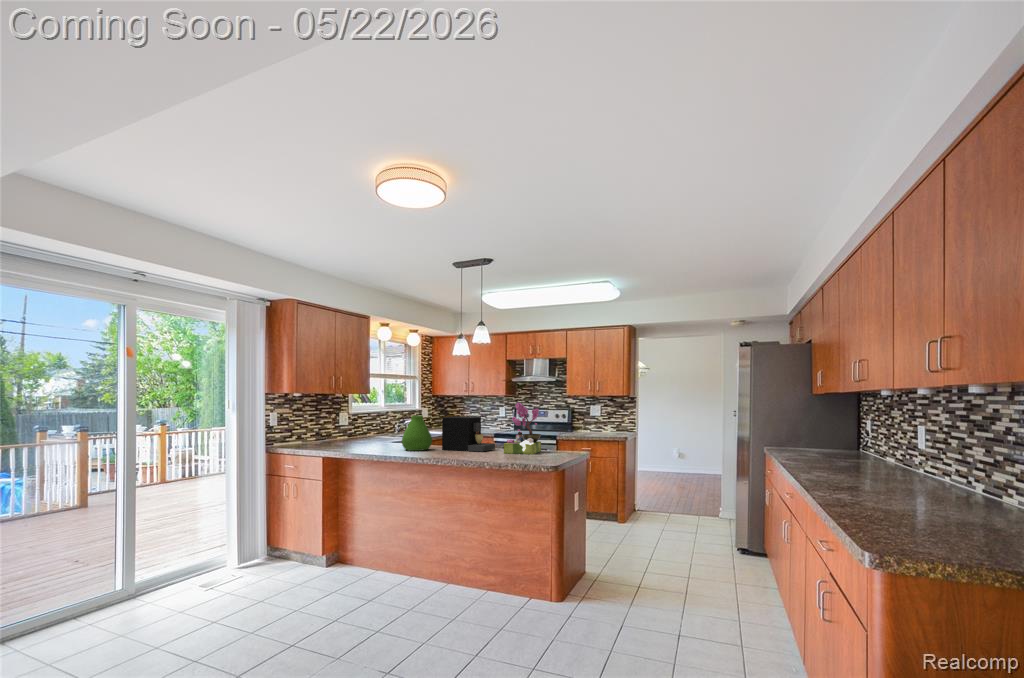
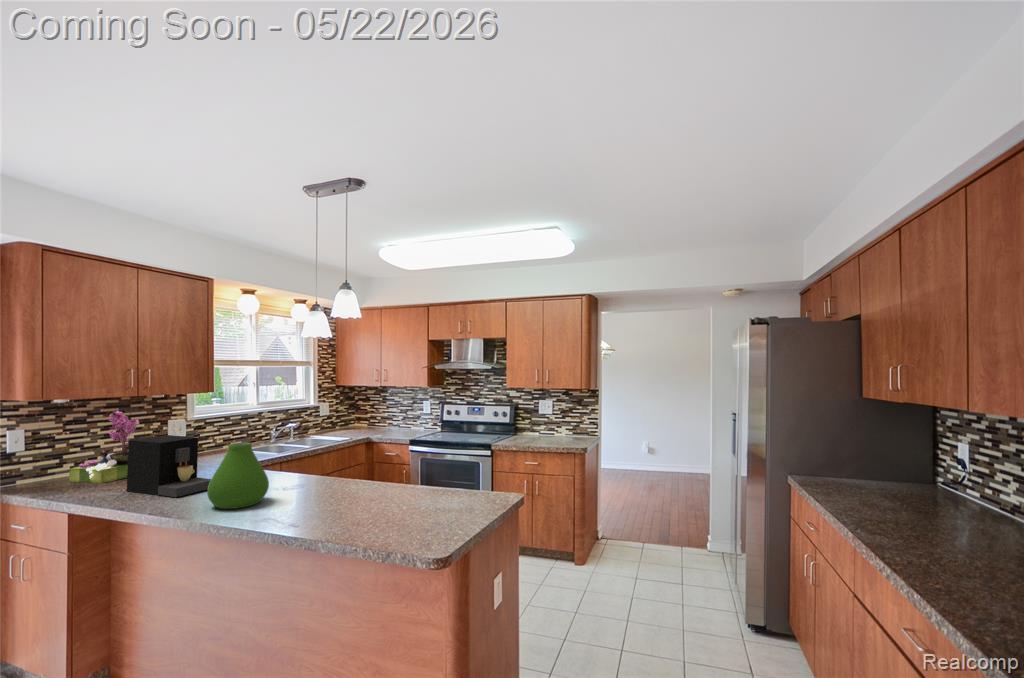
flower arrangement: present [504,402,541,455] -> present [69,411,139,483]
coffee maker: present [442,416,495,452] -> present [127,435,211,497]

